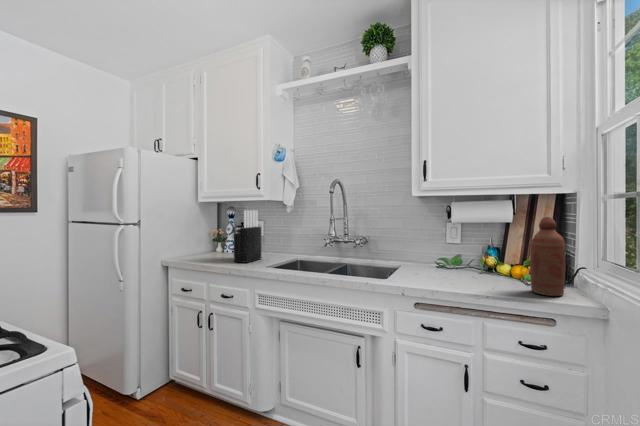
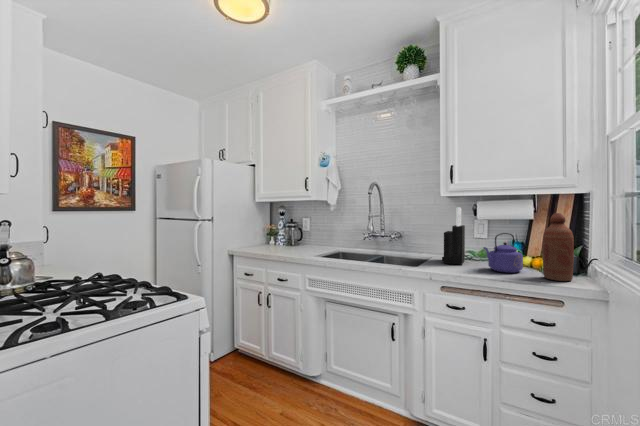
knife block: present [234,210,261,263] -> present [442,207,465,265]
kettle: none [463,239,506,285] -> present [484,233,523,273]

